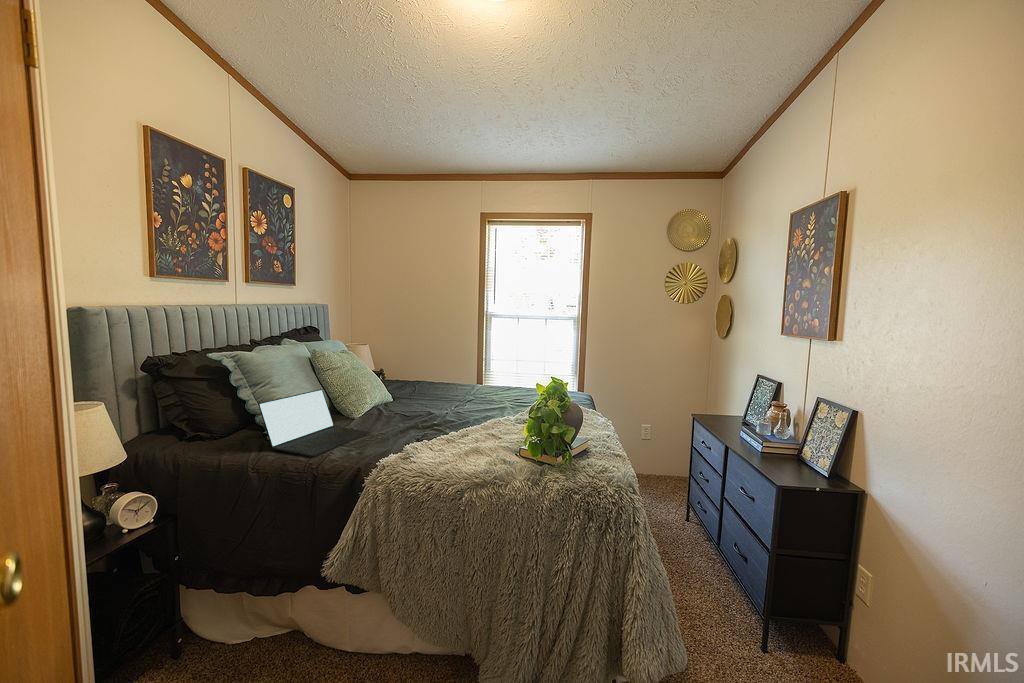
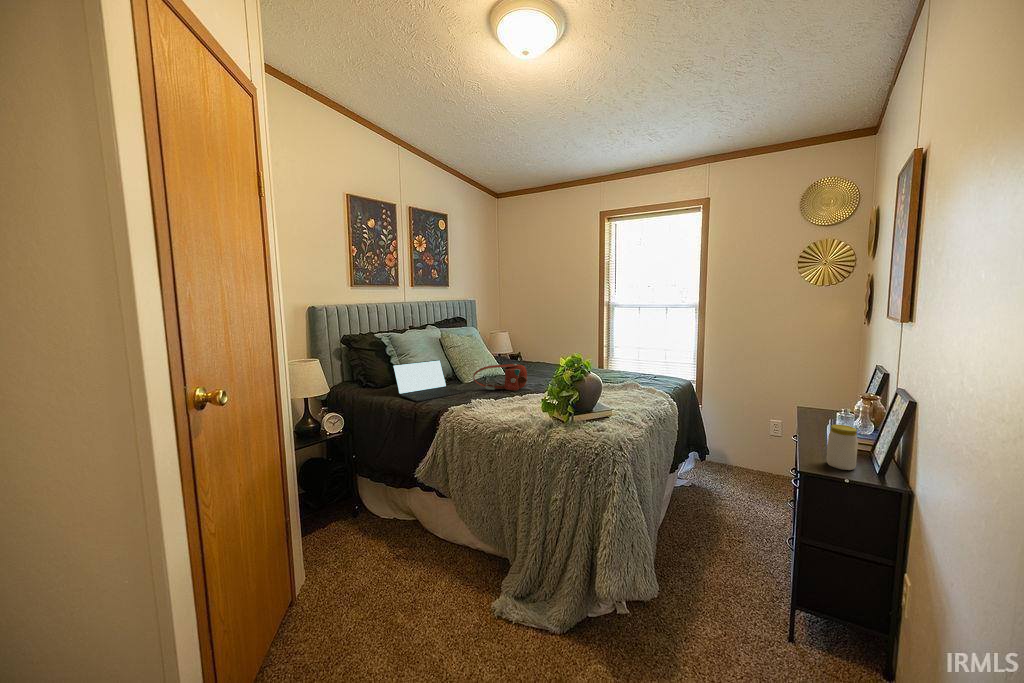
handbag: none [379,390,448,425] -> present [473,364,527,391]
jar: none [778,438,805,479] -> present [826,425,858,470]

